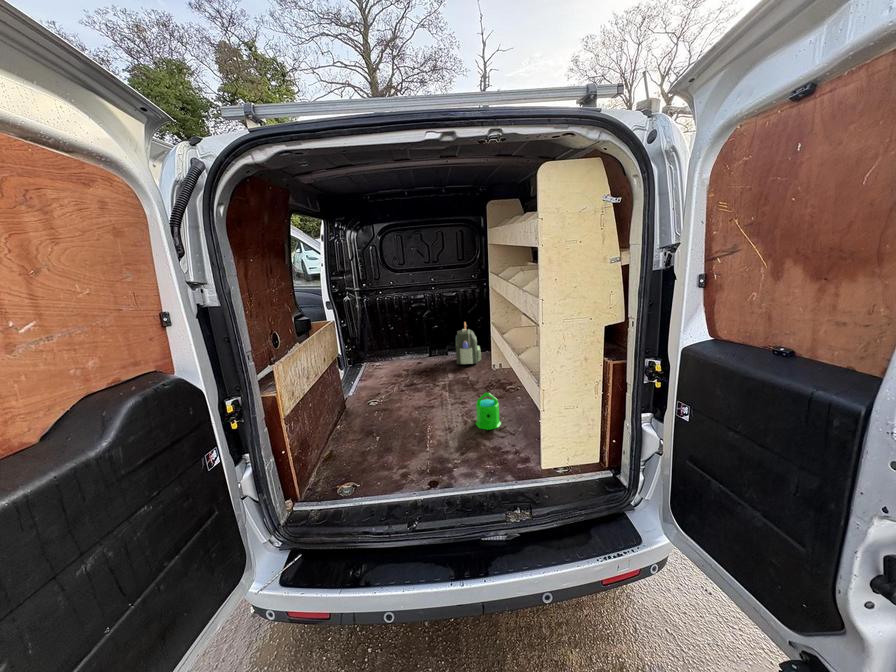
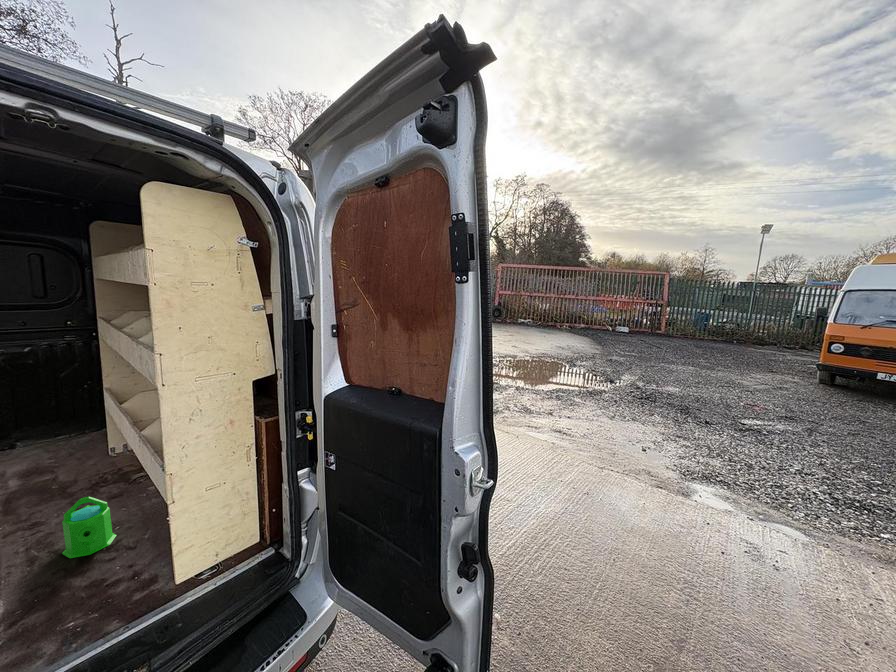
backpack: present [456,322,481,364] -> none [27,392,85,461]

